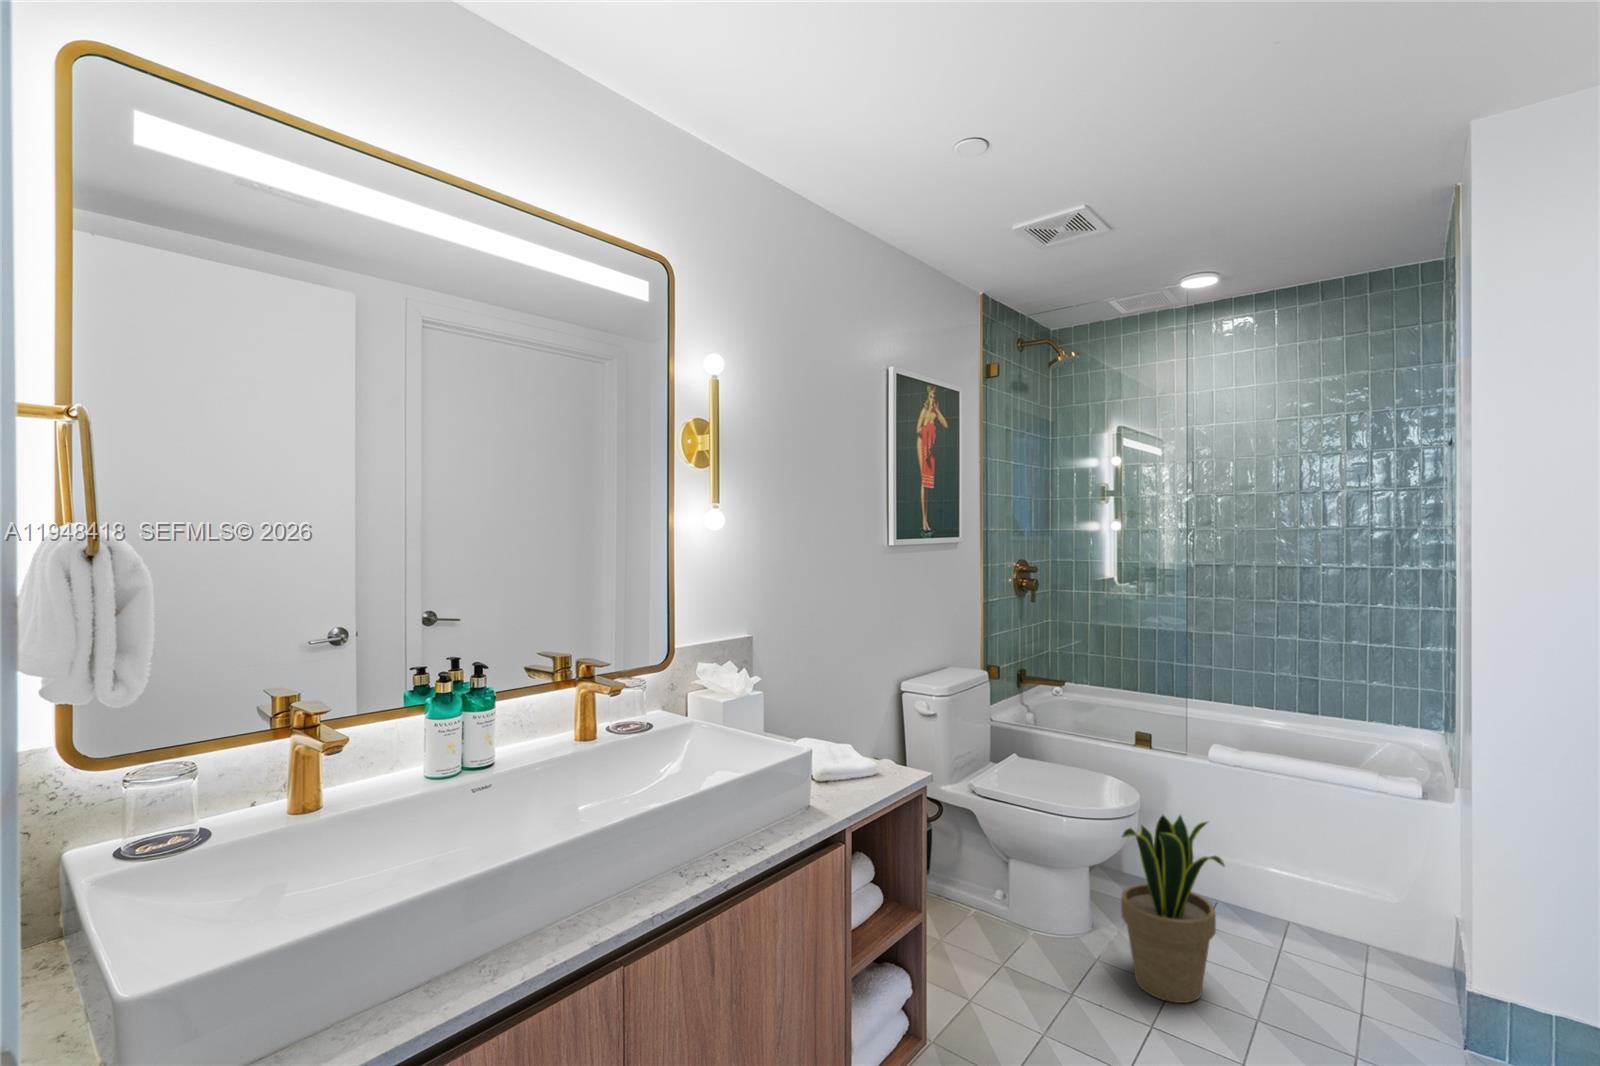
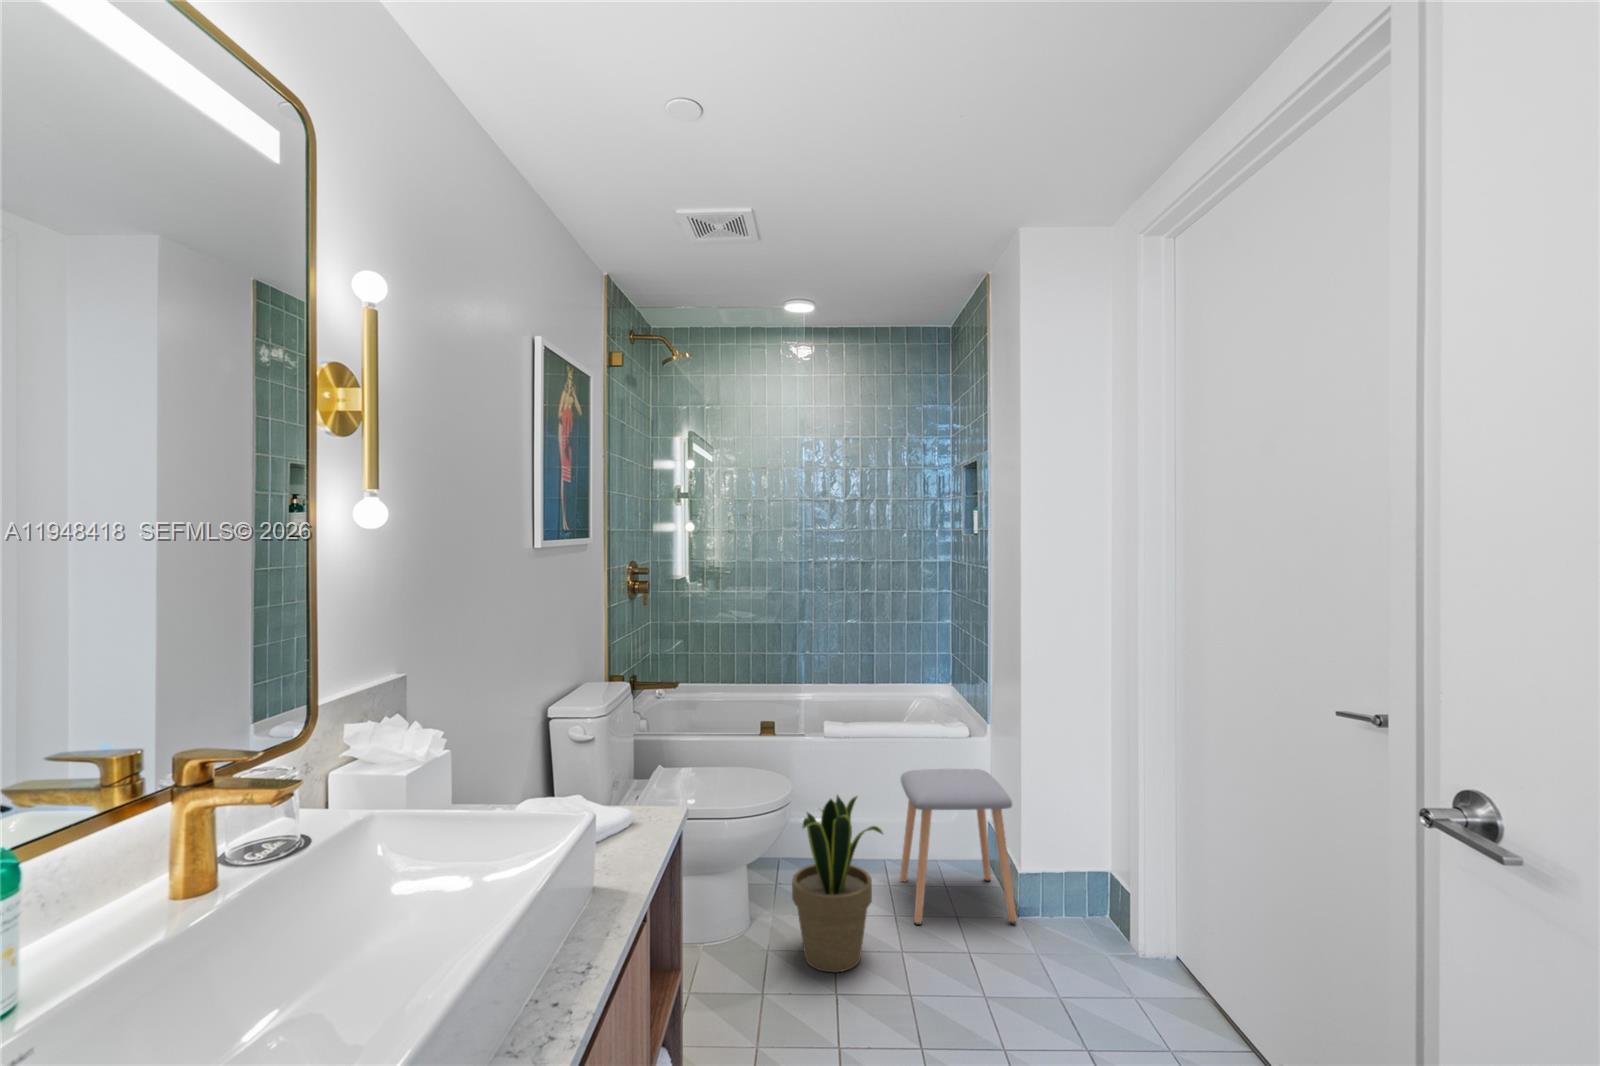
stool: none [1290,813,1445,1031] -> present [900,769,1016,925]

